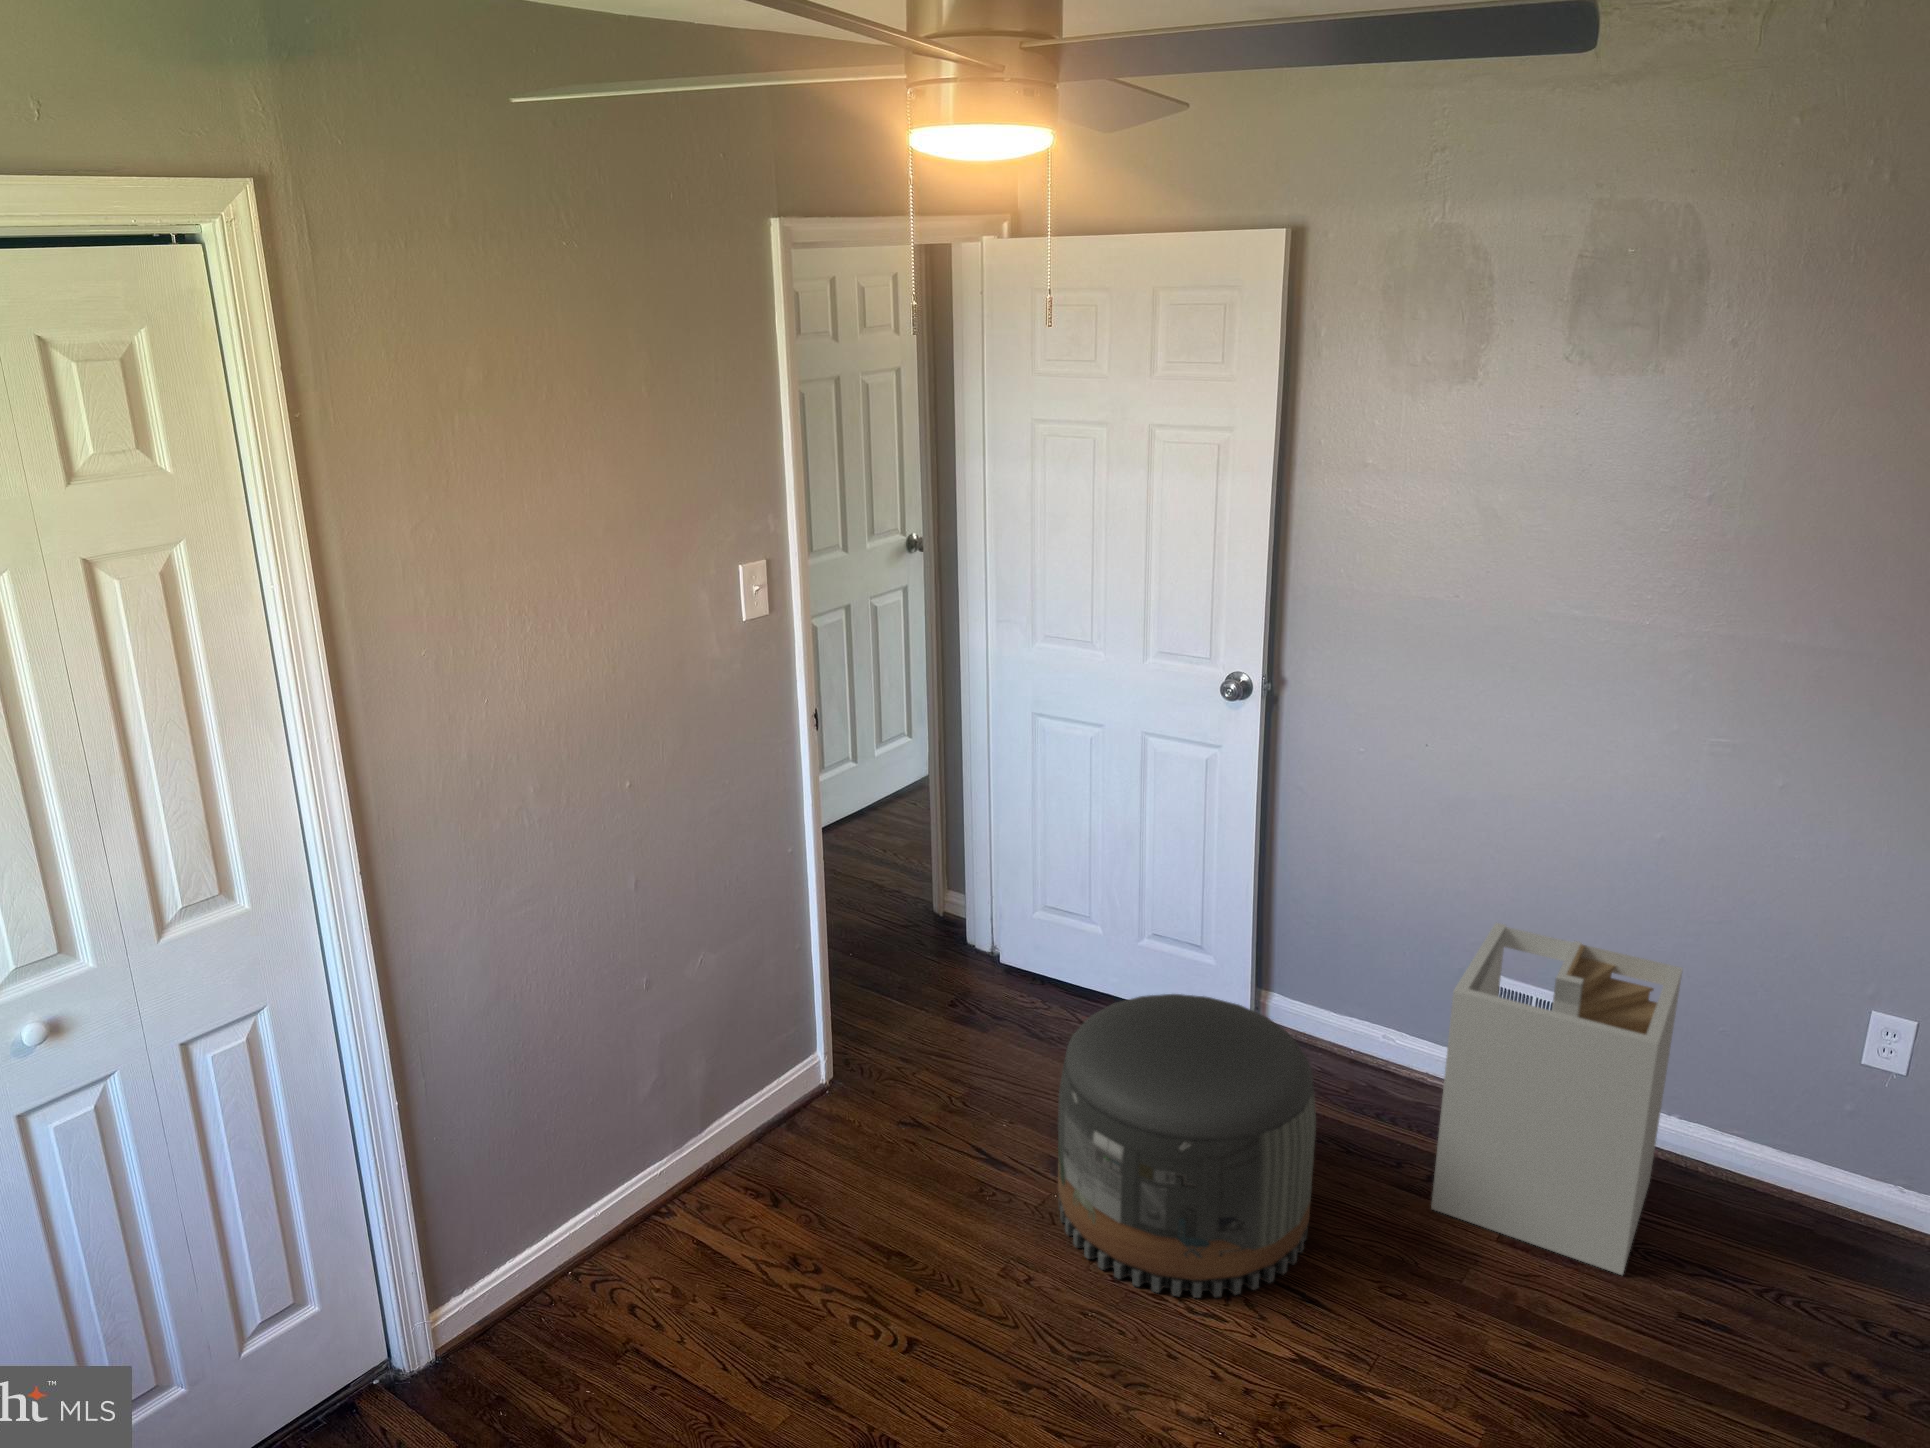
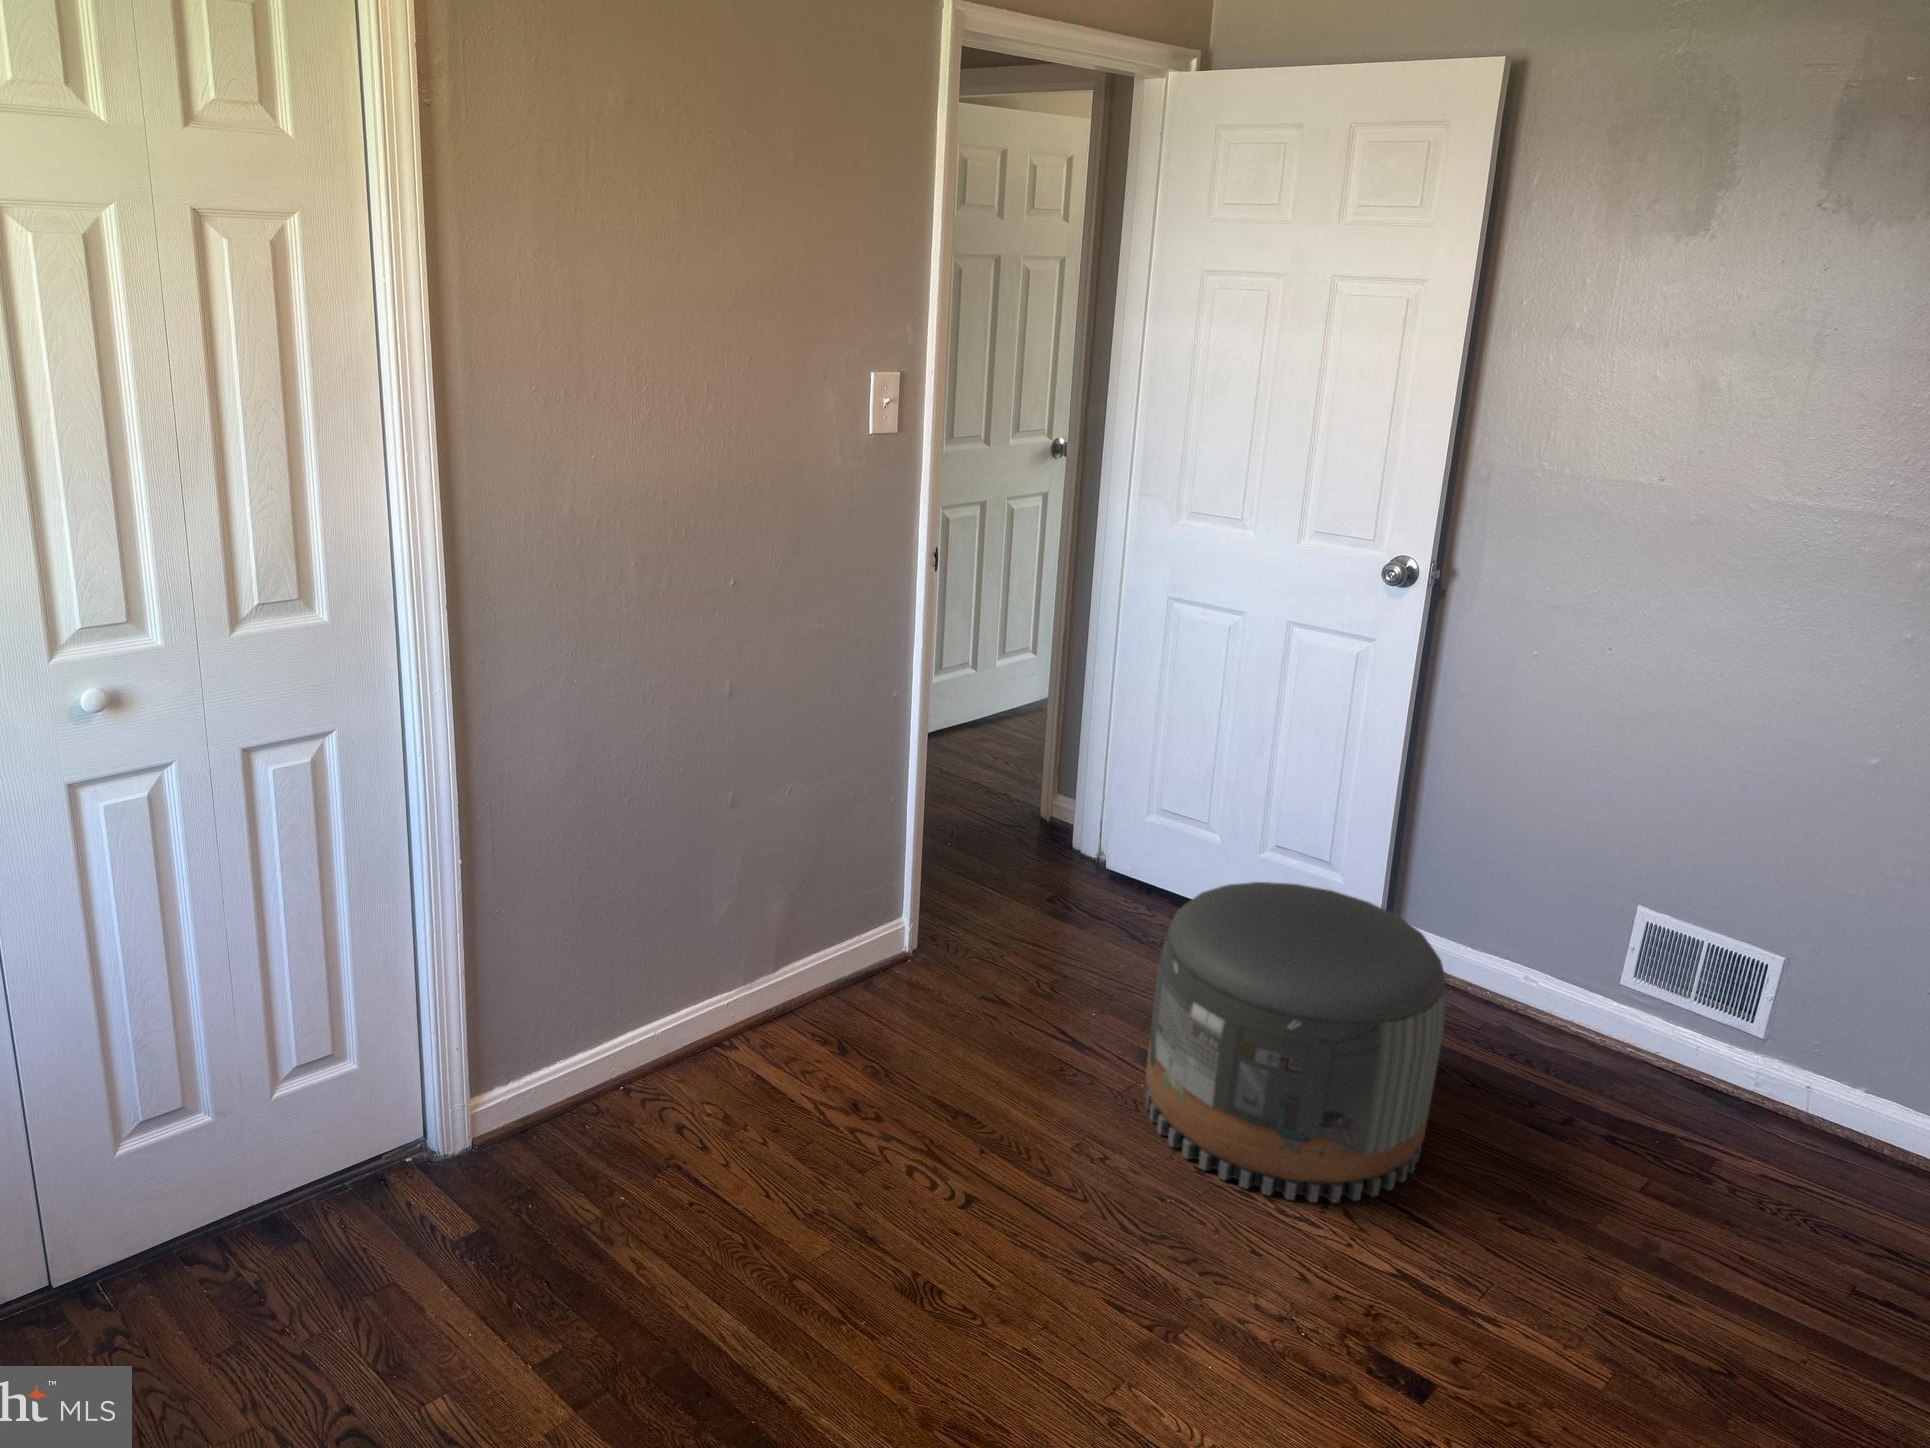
laundry hamper: present [1431,923,1683,1275] -> none [1564,846,1893,1244]

